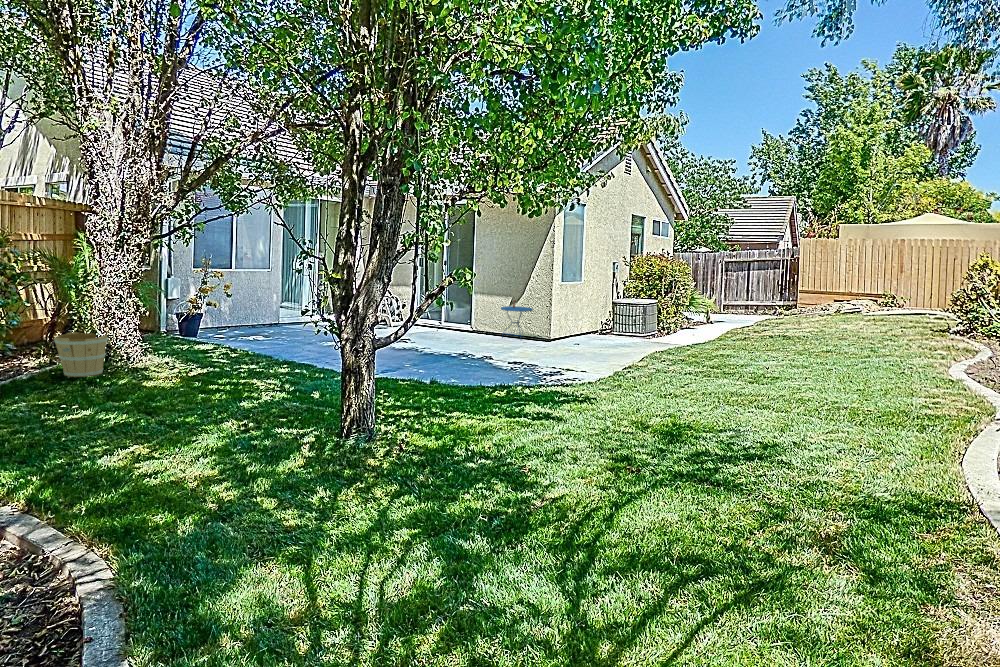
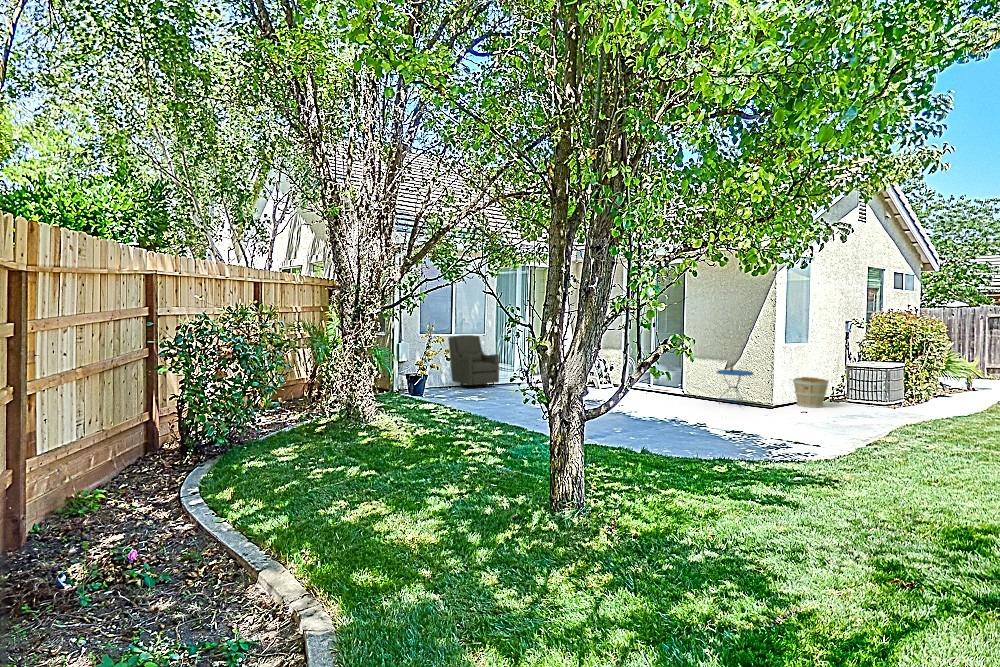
chair: none [227,271,285,326] -> present [448,335,499,388]
wooden bucket: present [54,332,108,377] -> present [793,377,829,408]

